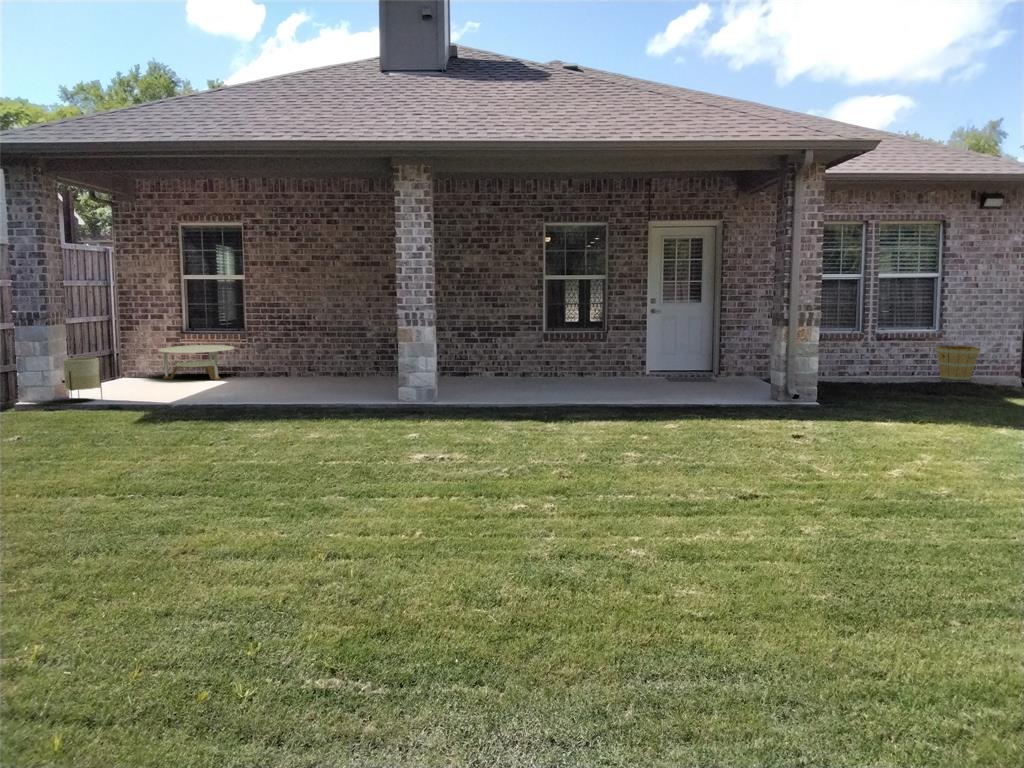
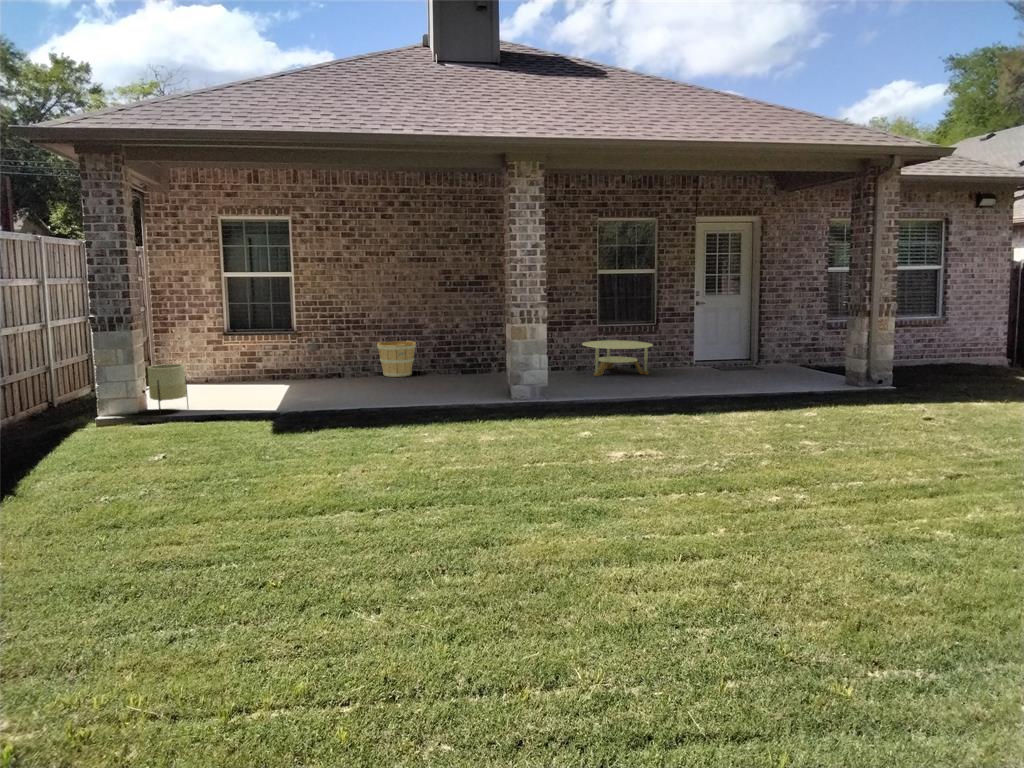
round table: present [158,345,234,380] -> present [582,340,653,376]
wooden bucket: present [936,345,980,380] -> present [377,341,416,377]

